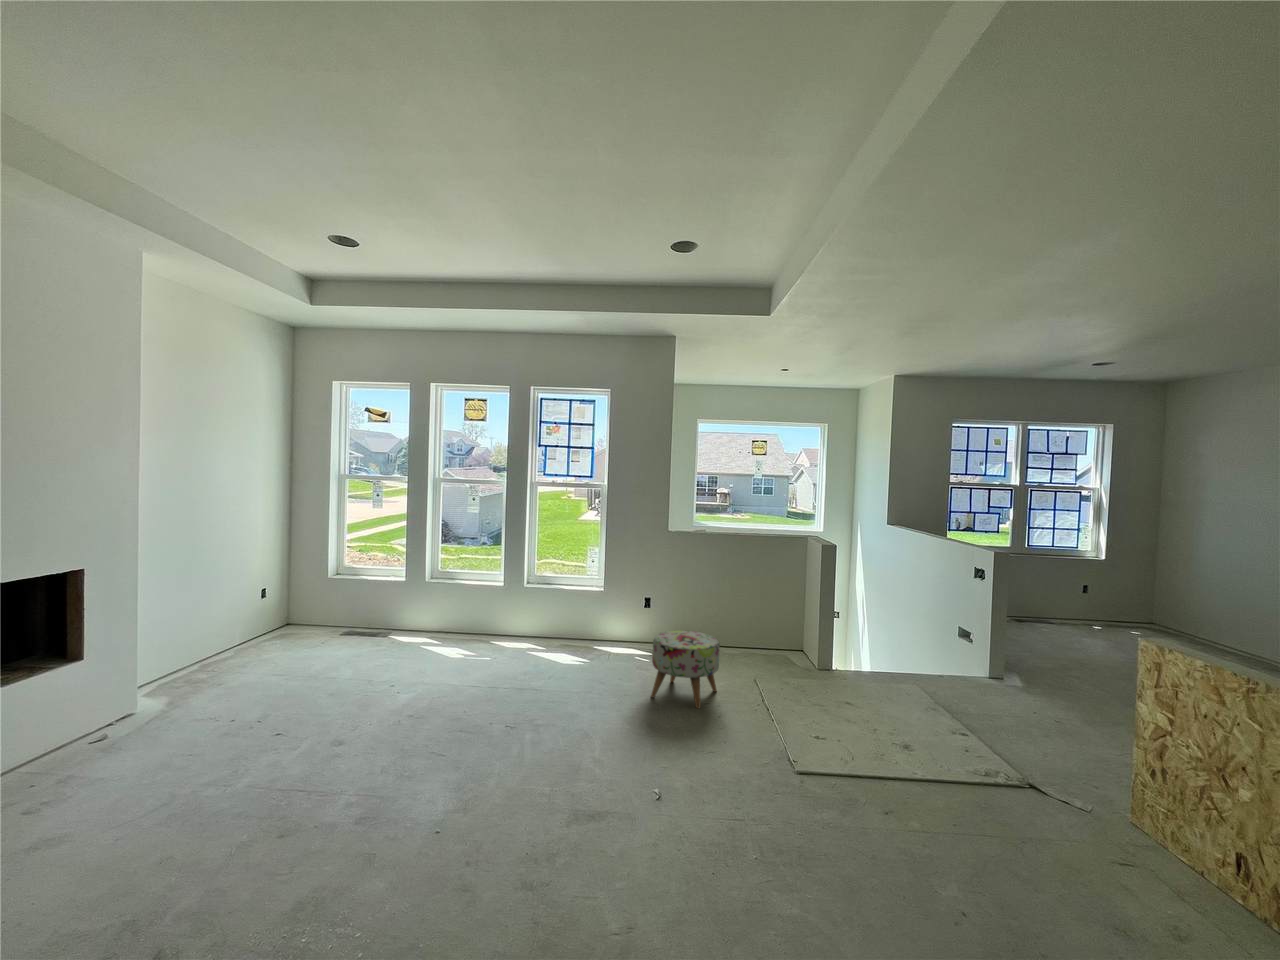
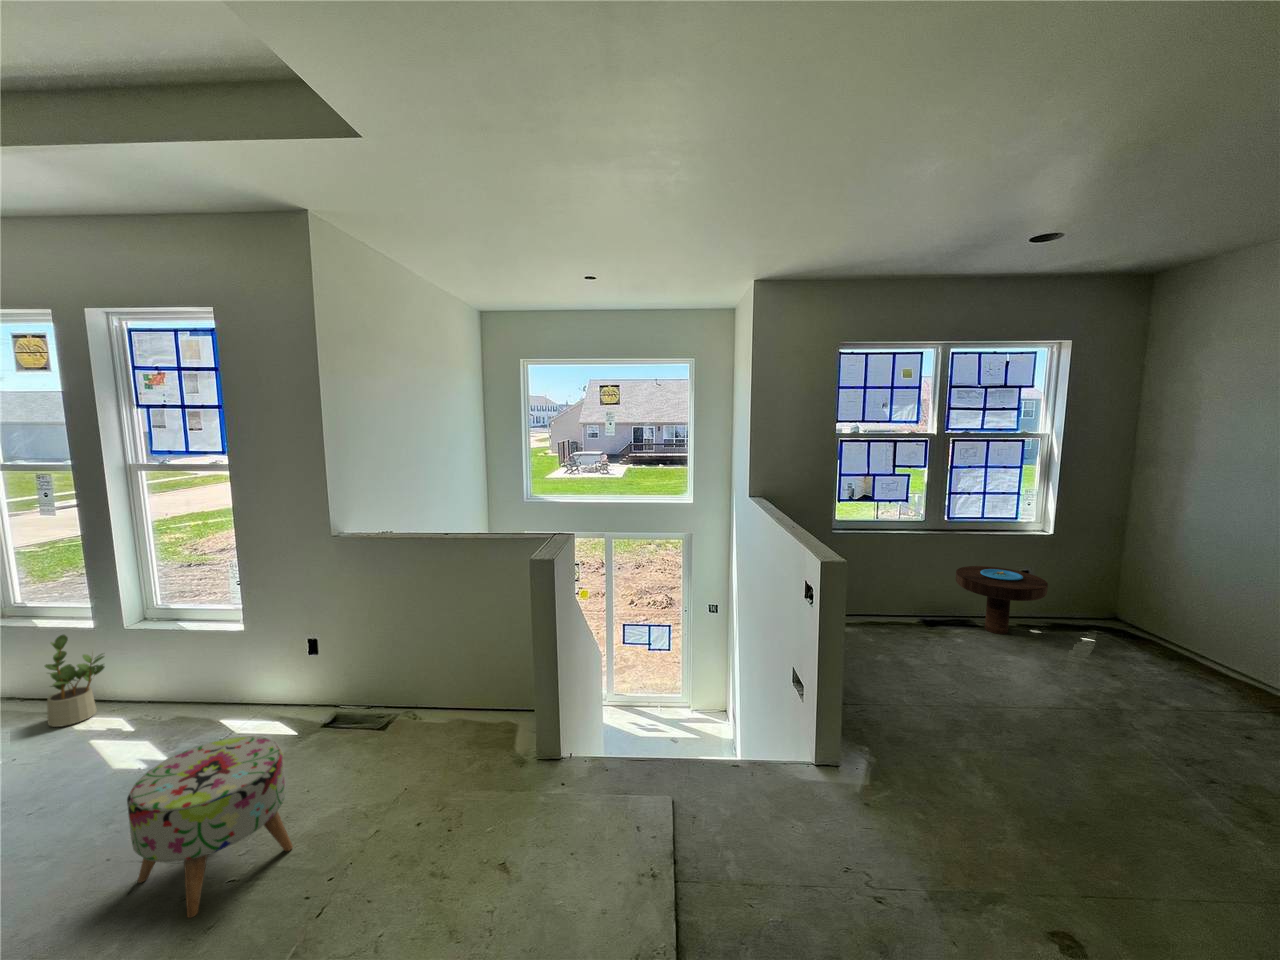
side table: none [1037,581,1107,628] -> present [956,566,1048,634]
potted plant: none [484,586,514,644] -> present [45,635,104,727]

